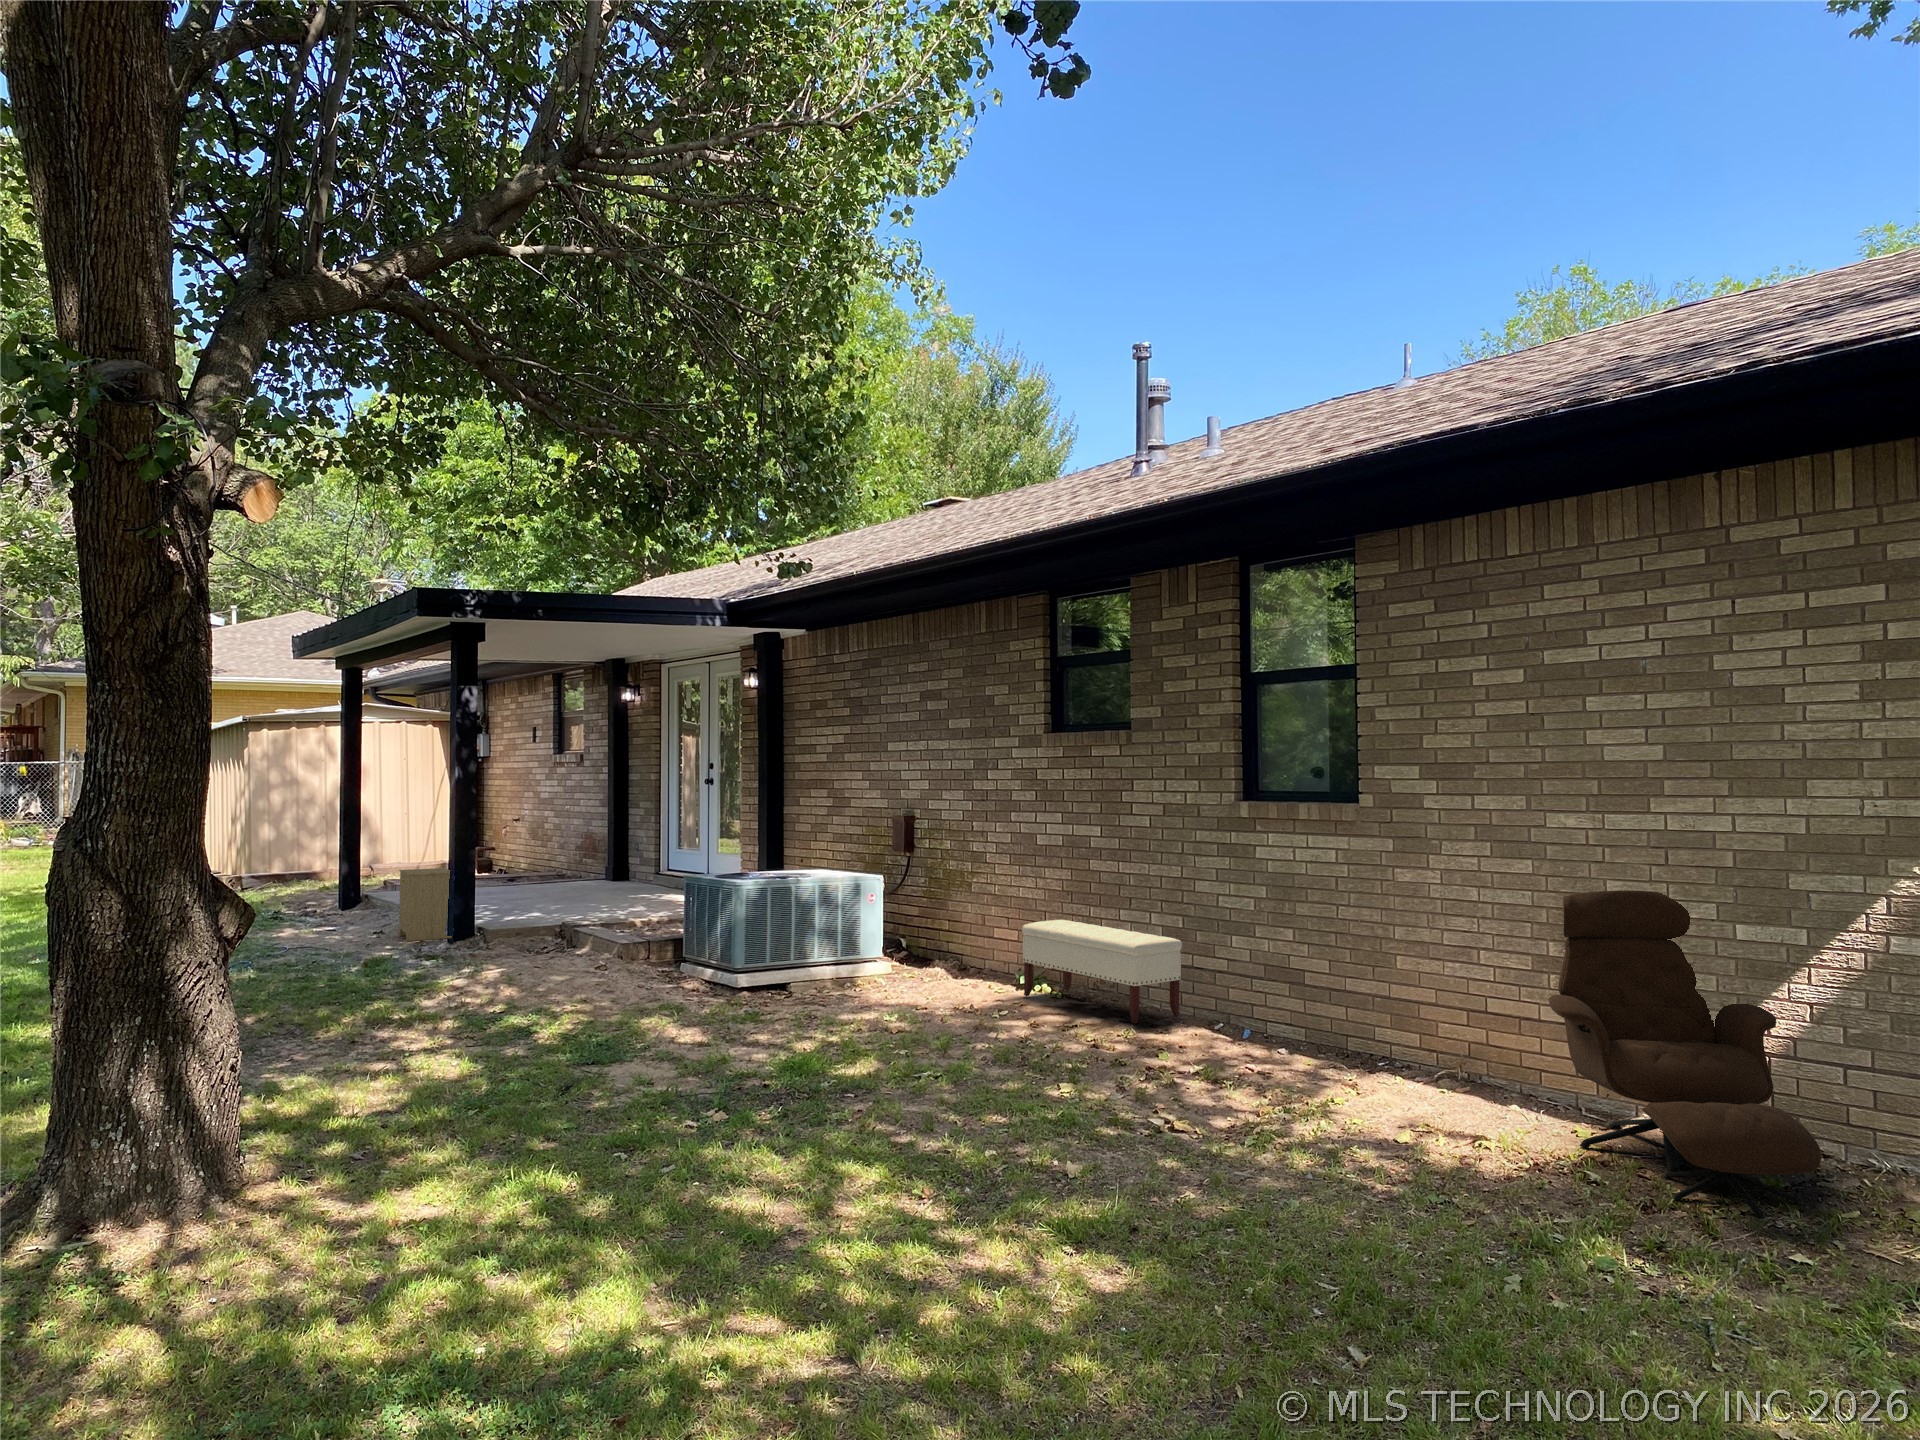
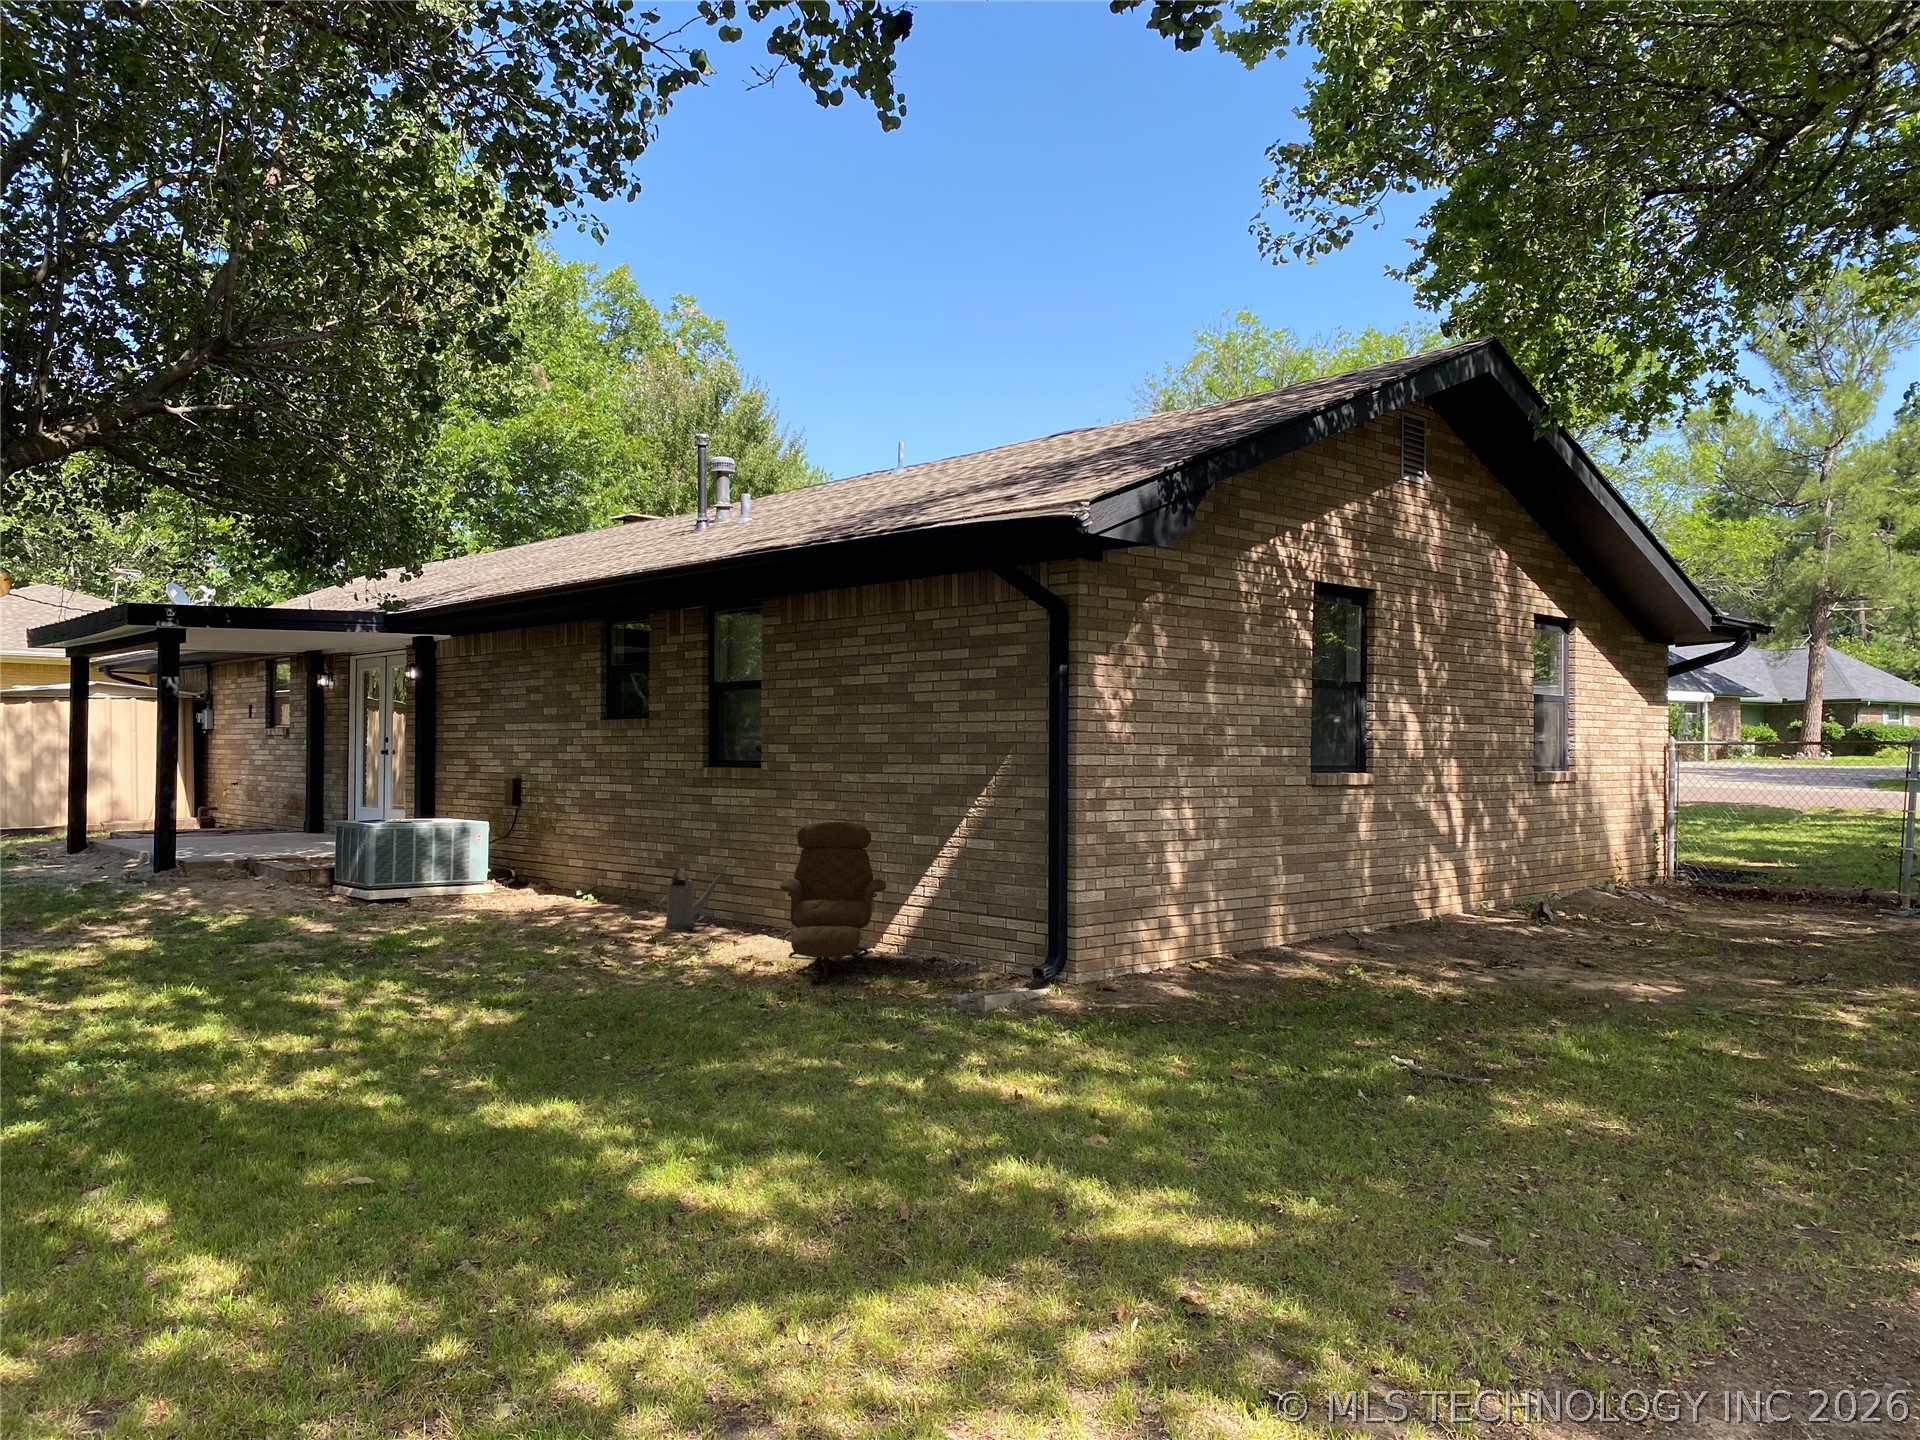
side table: present [399,868,452,941] -> none [115,820,161,876]
bench: present [1022,920,1182,1024] -> none [566,849,659,912]
watering can: none [1239,961,1320,1063] -> present [659,868,721,928]

